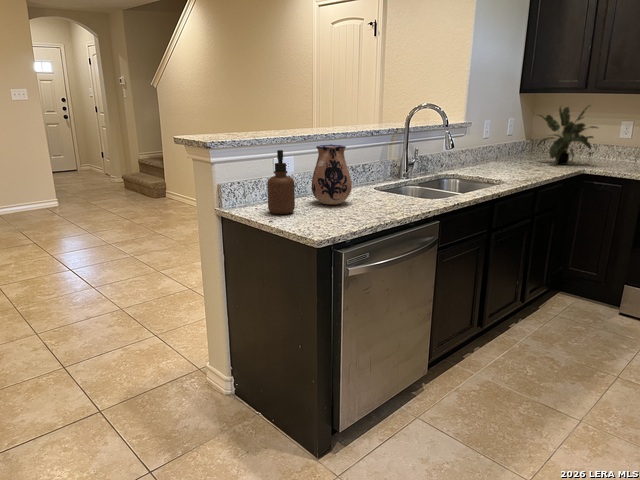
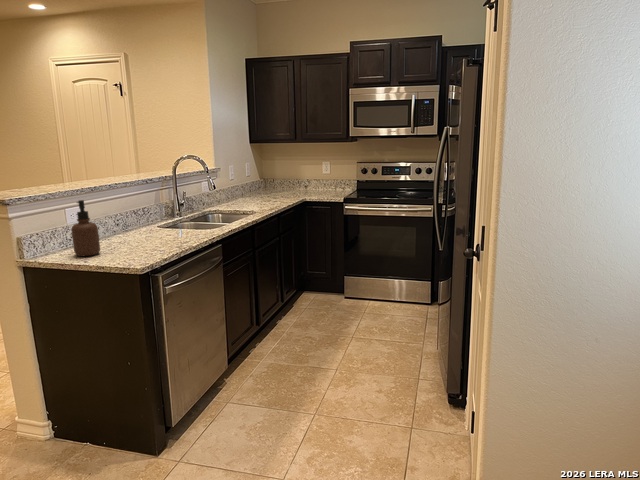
potted plant: present [537,105,598,165] -> none [266,151,309,196]
ceramic pitcher: present [312,144,352,205] -> none [108,193,145,244]

